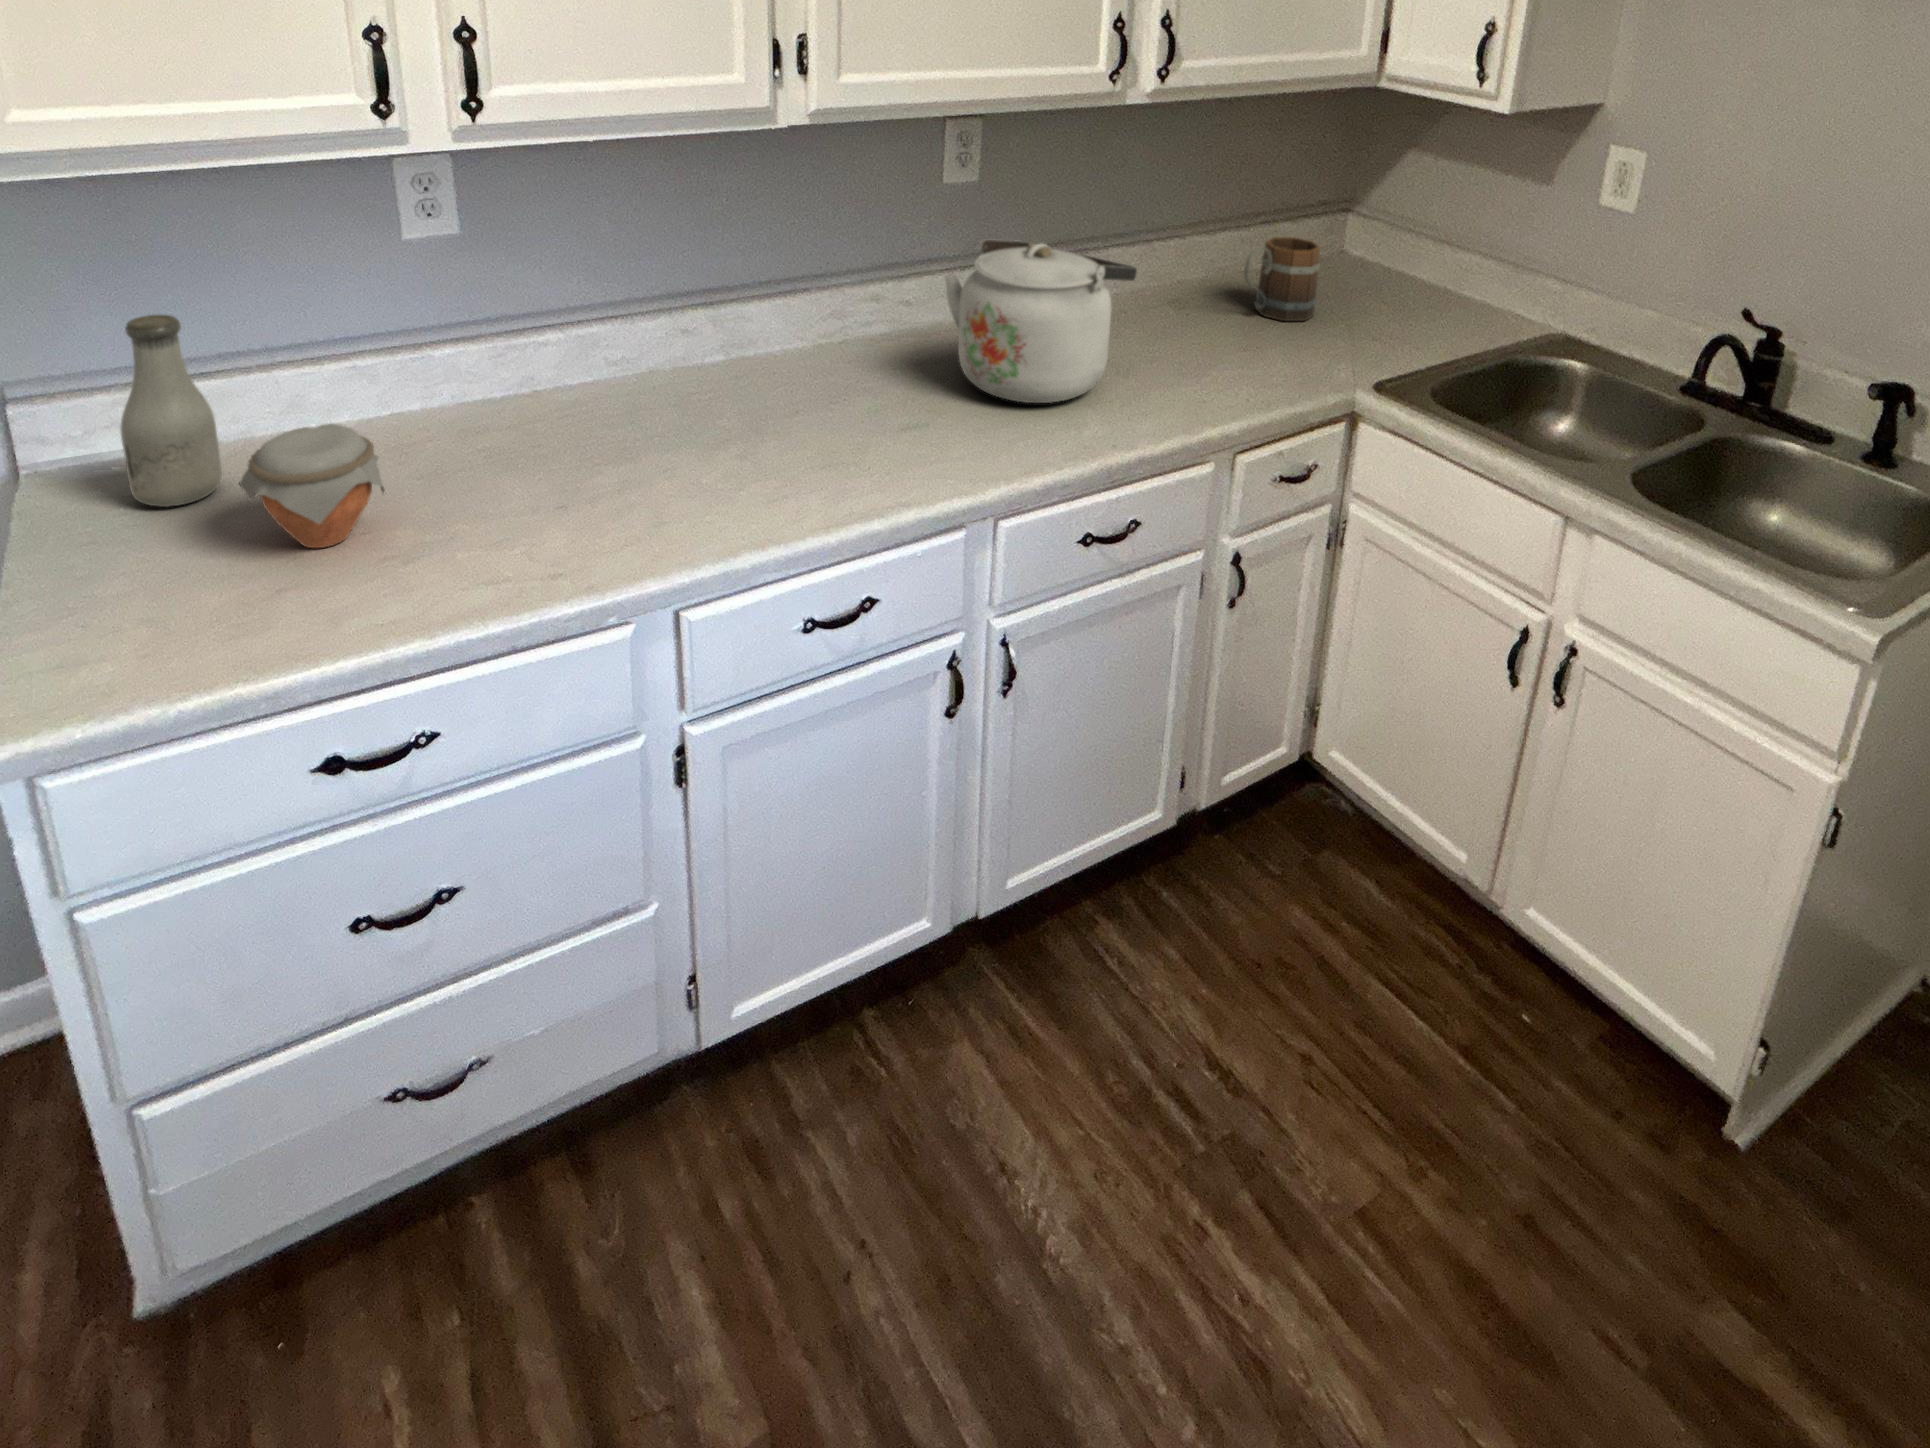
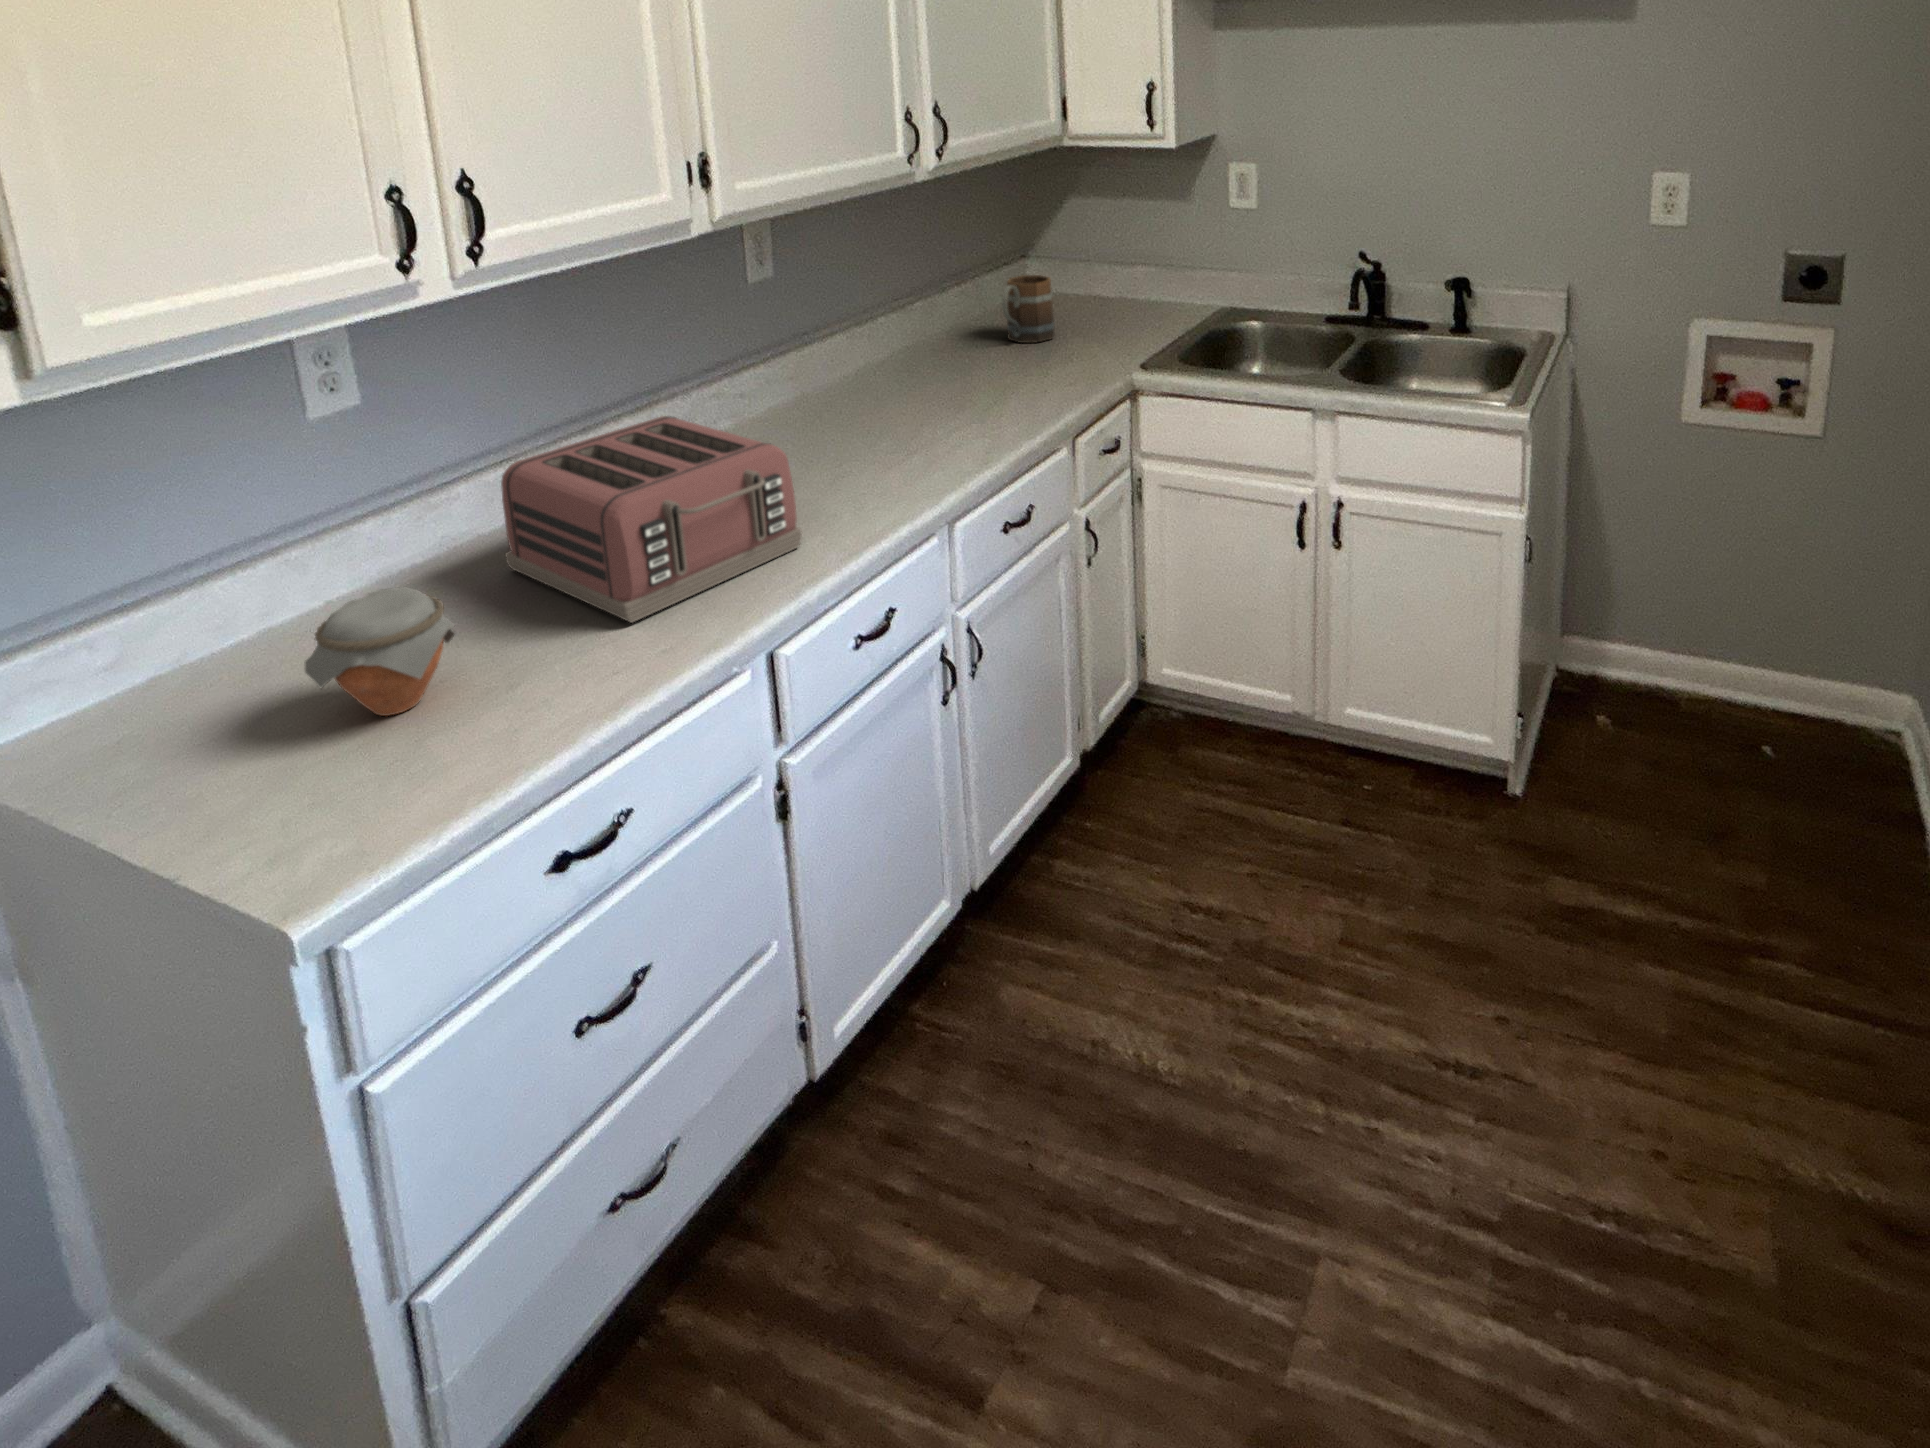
kettle: present [944,240,1137,403] -> none [797,305,962,441]
toaster: none [543,312,796,527] -> present [501,416,802,623]
bottle: present [121,315,222,507] -> none [97,535,214,747]

